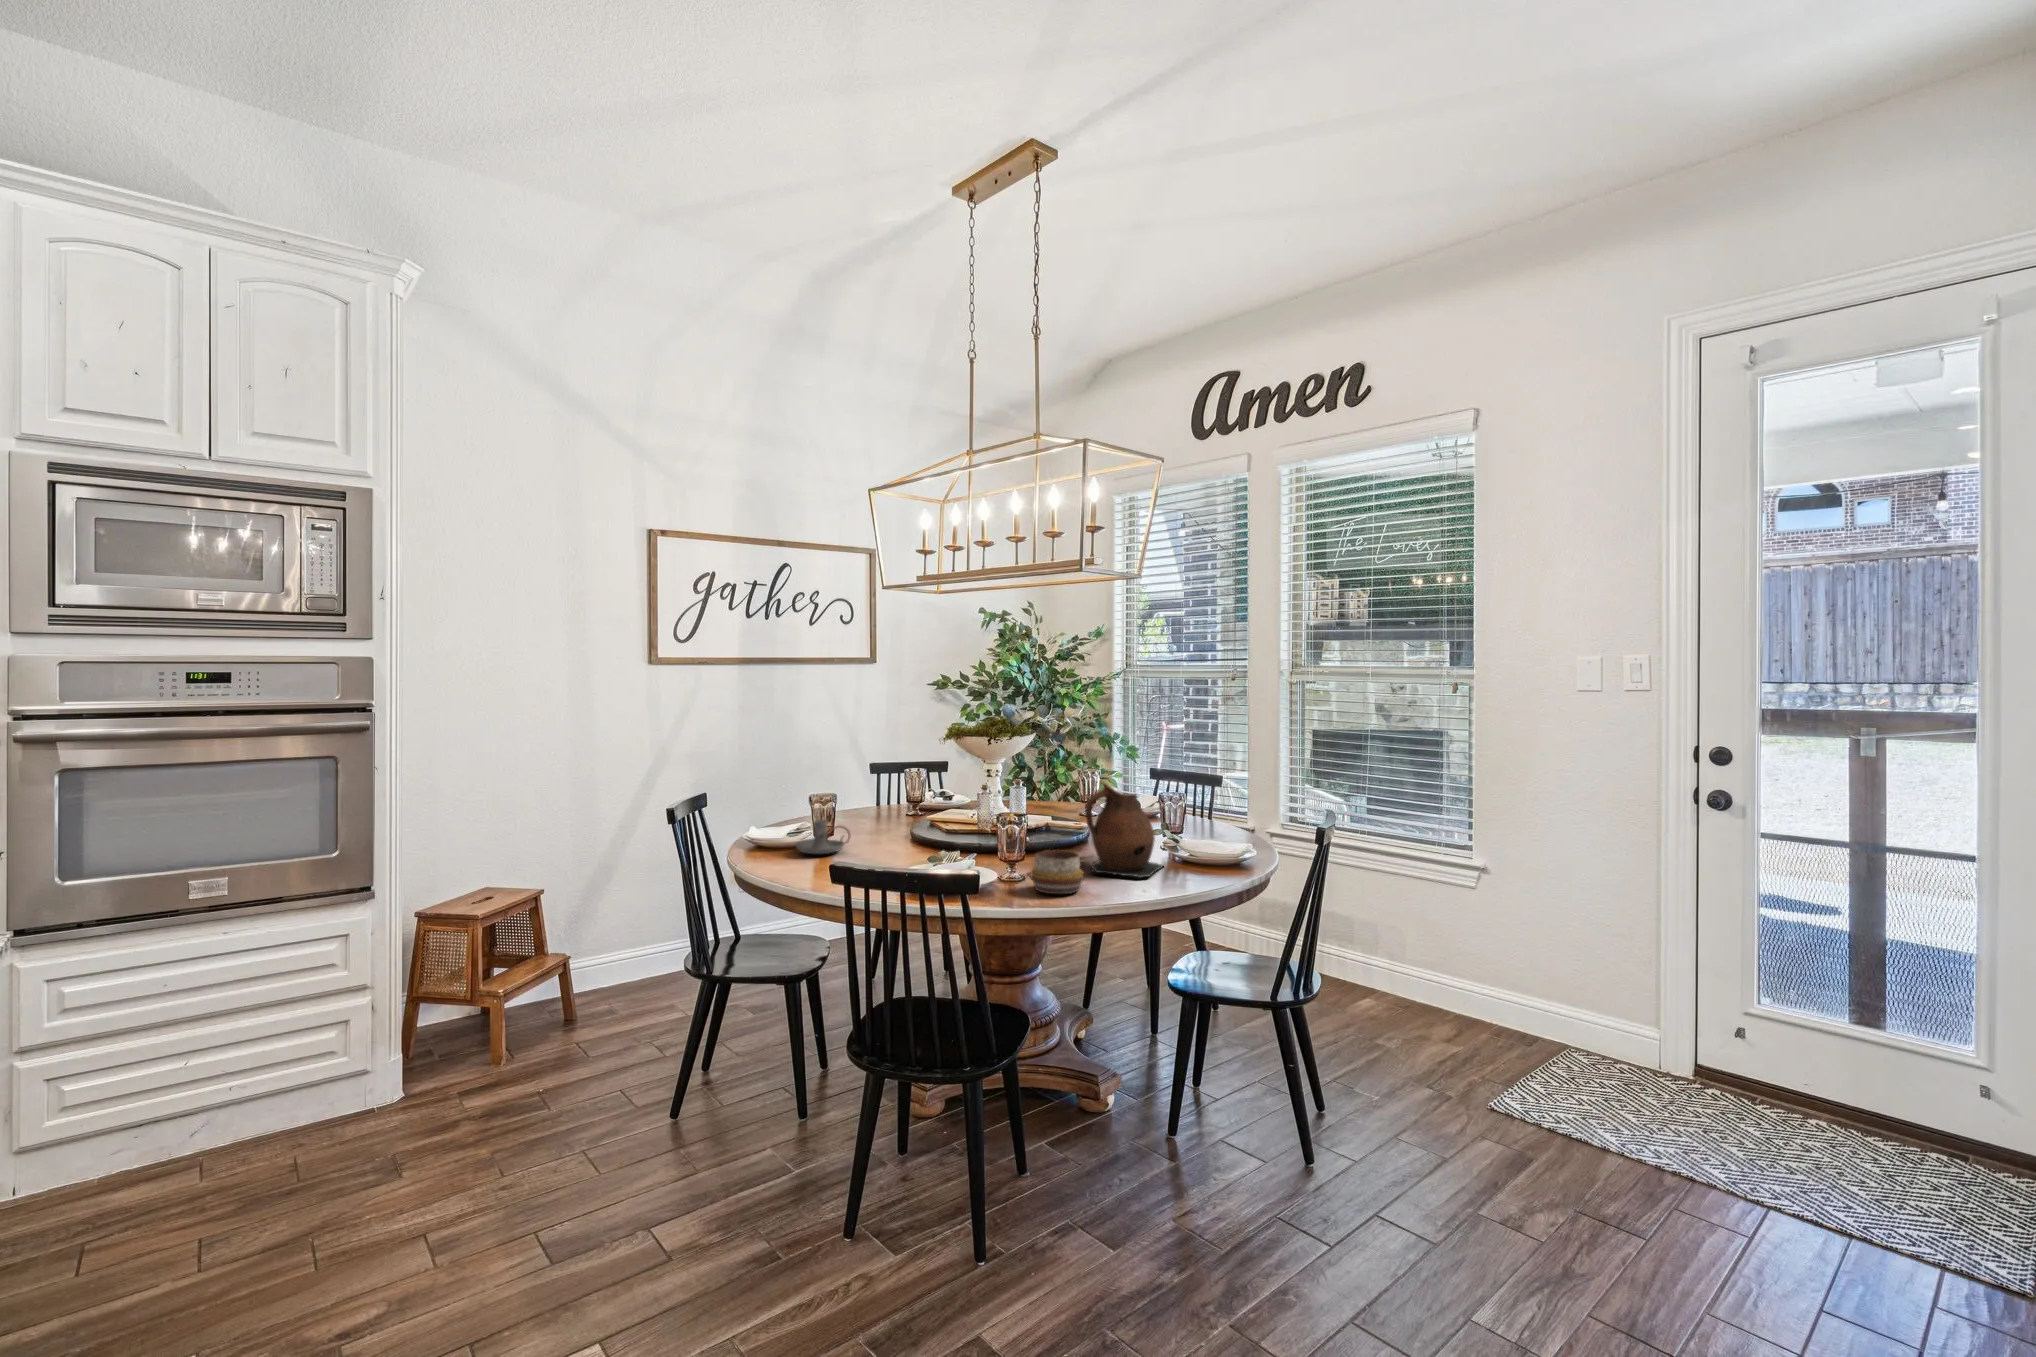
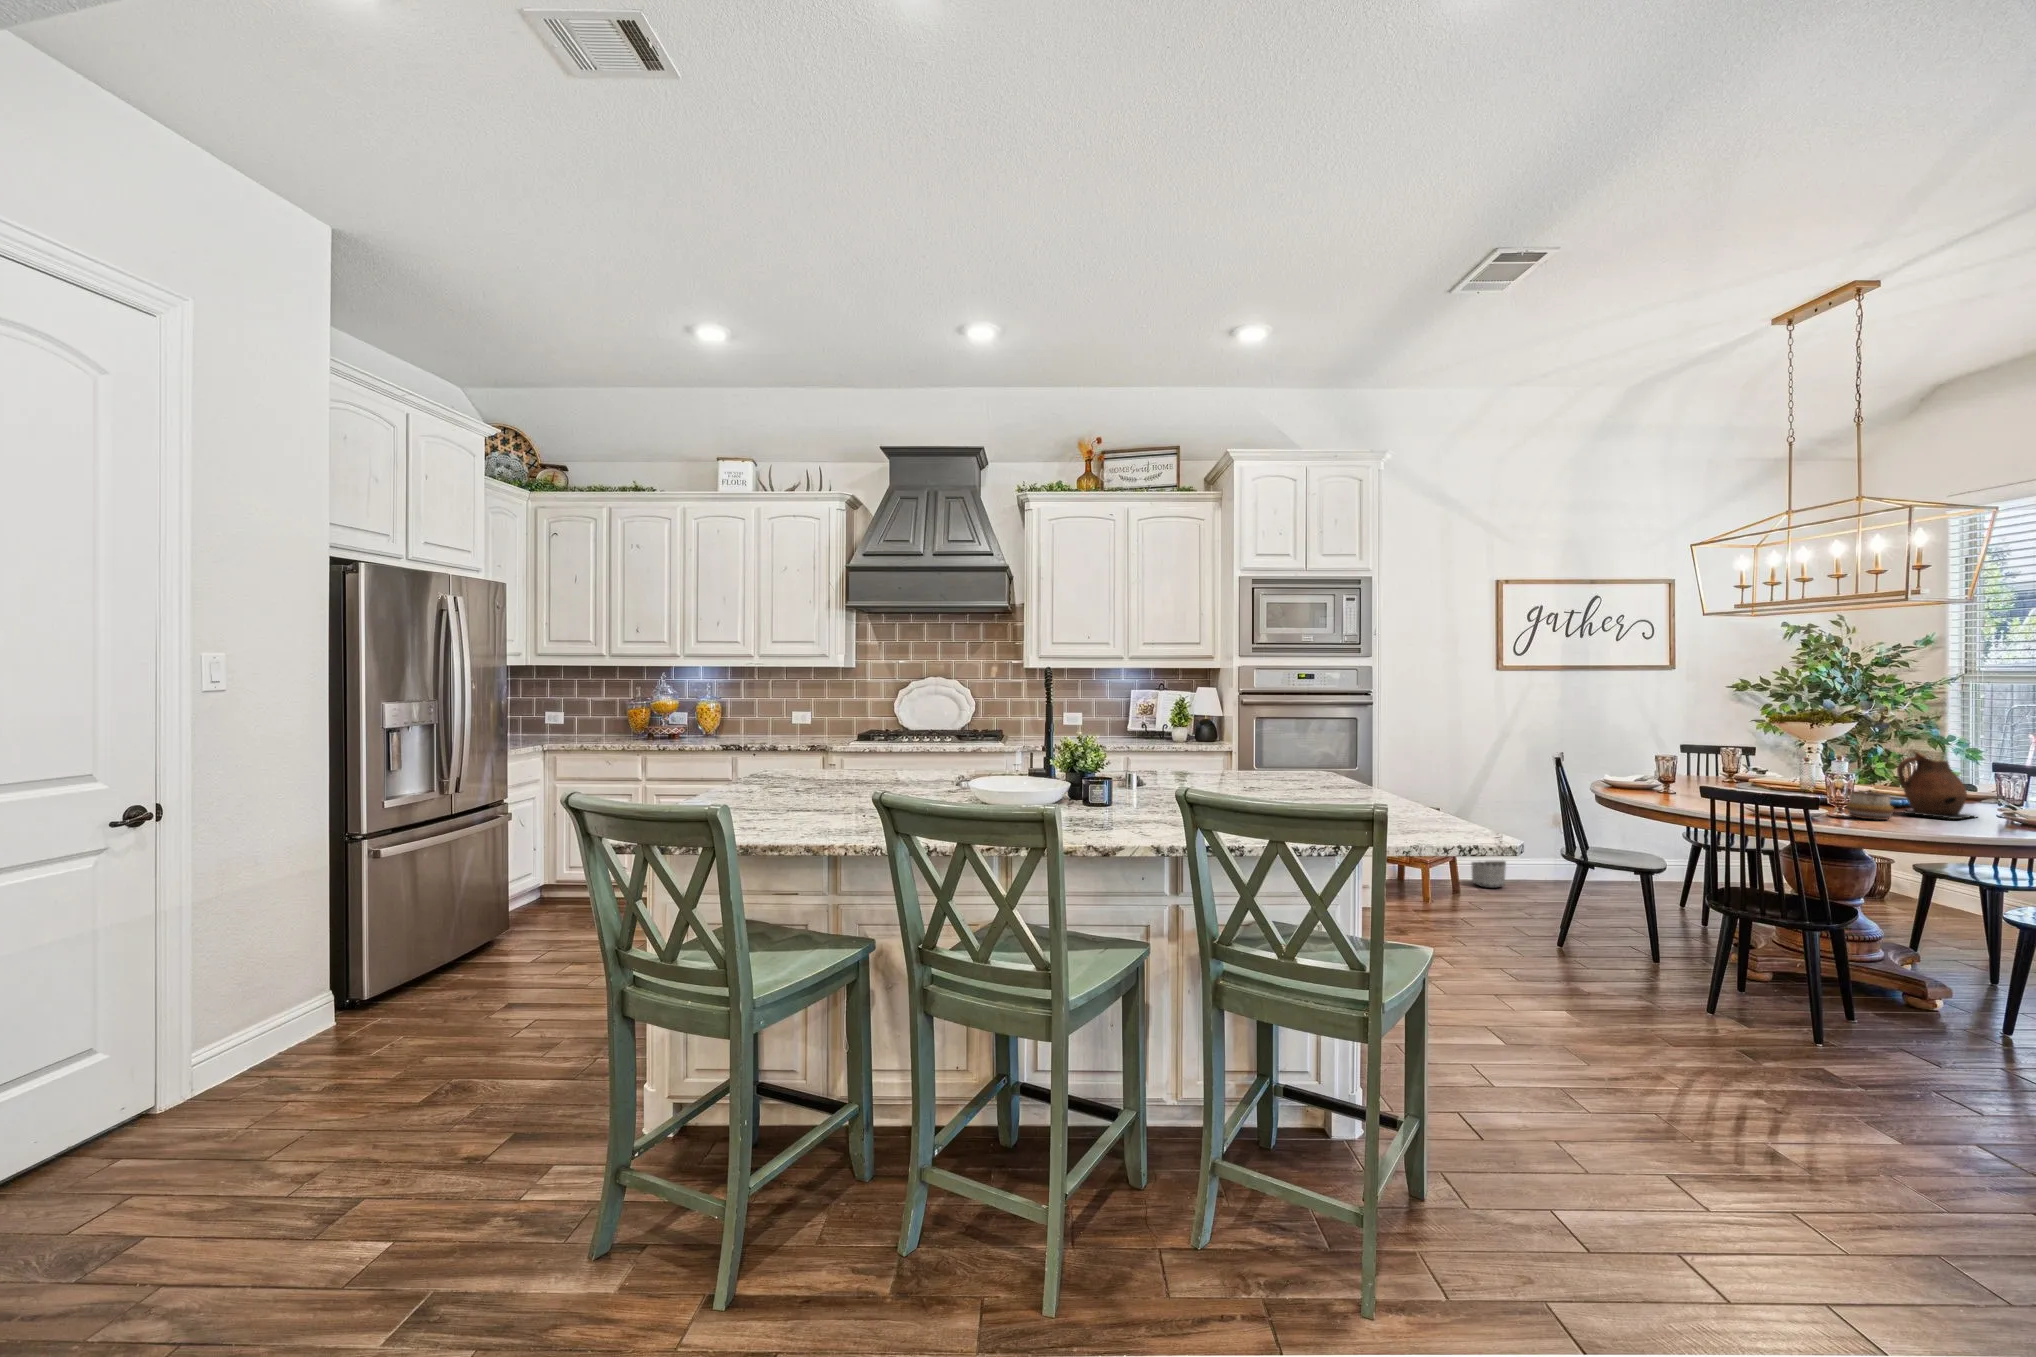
candle holder: present [796,820,850,854] -> none [1644,770,1685,791]
planter: none [605,943,655,993] -> present [1471,861,1506,888]

